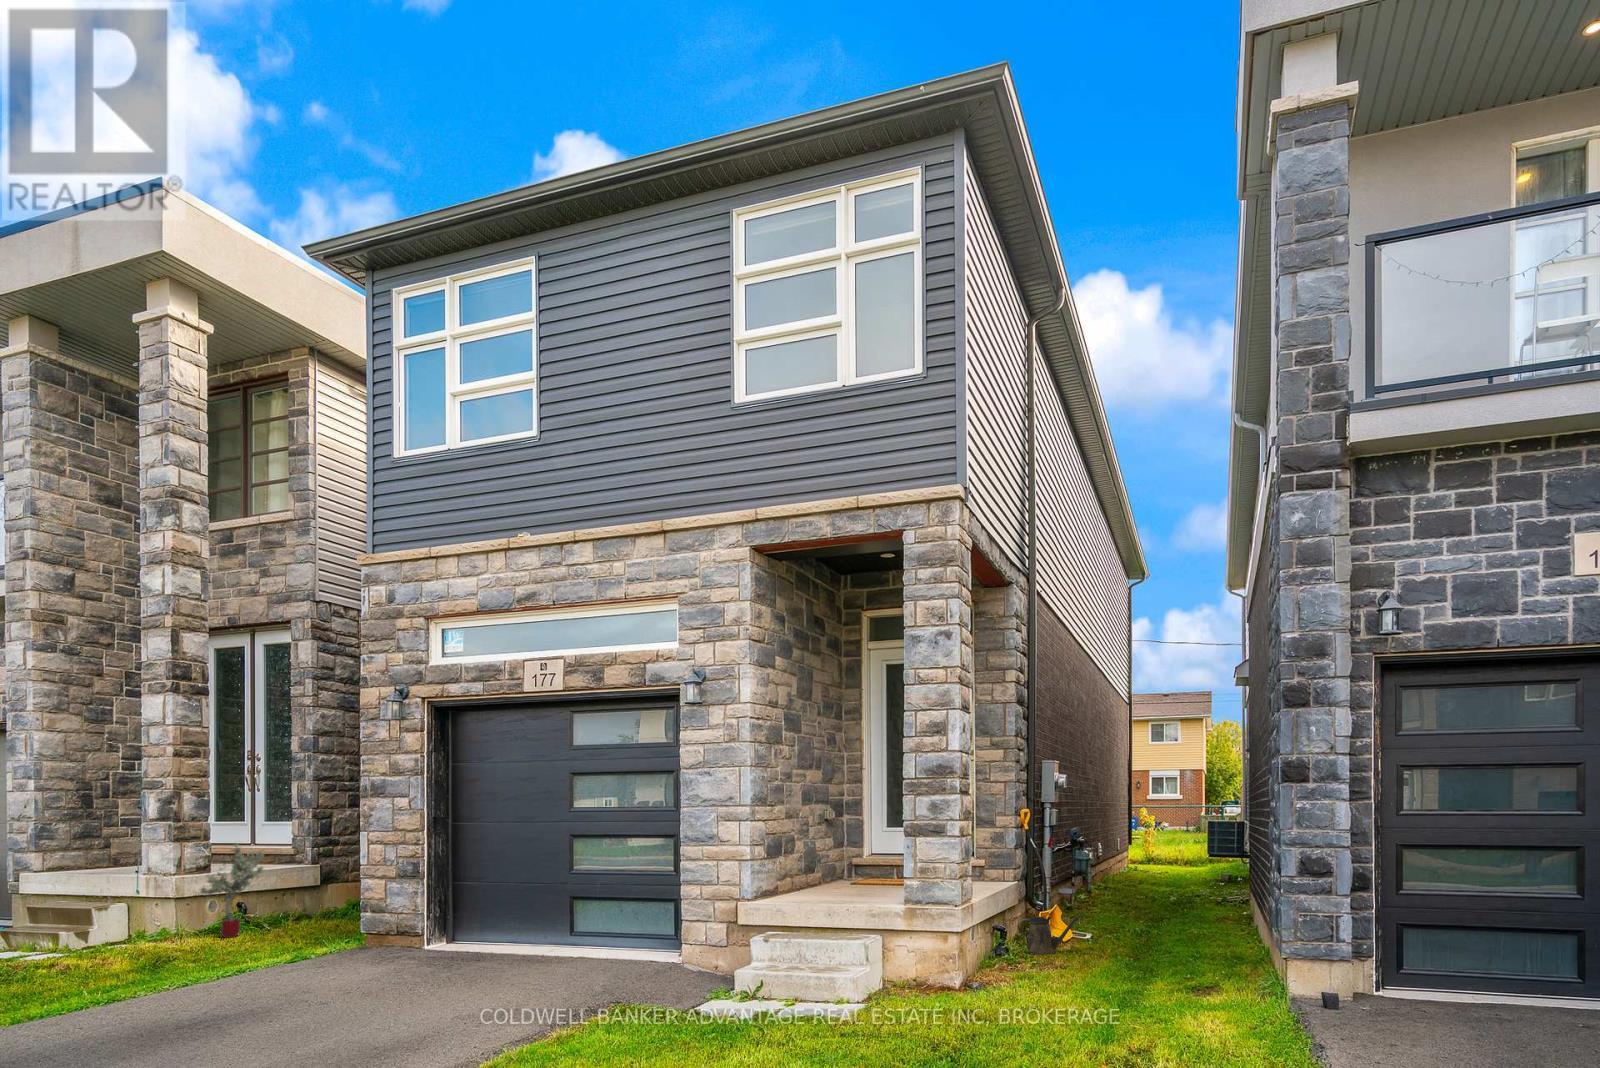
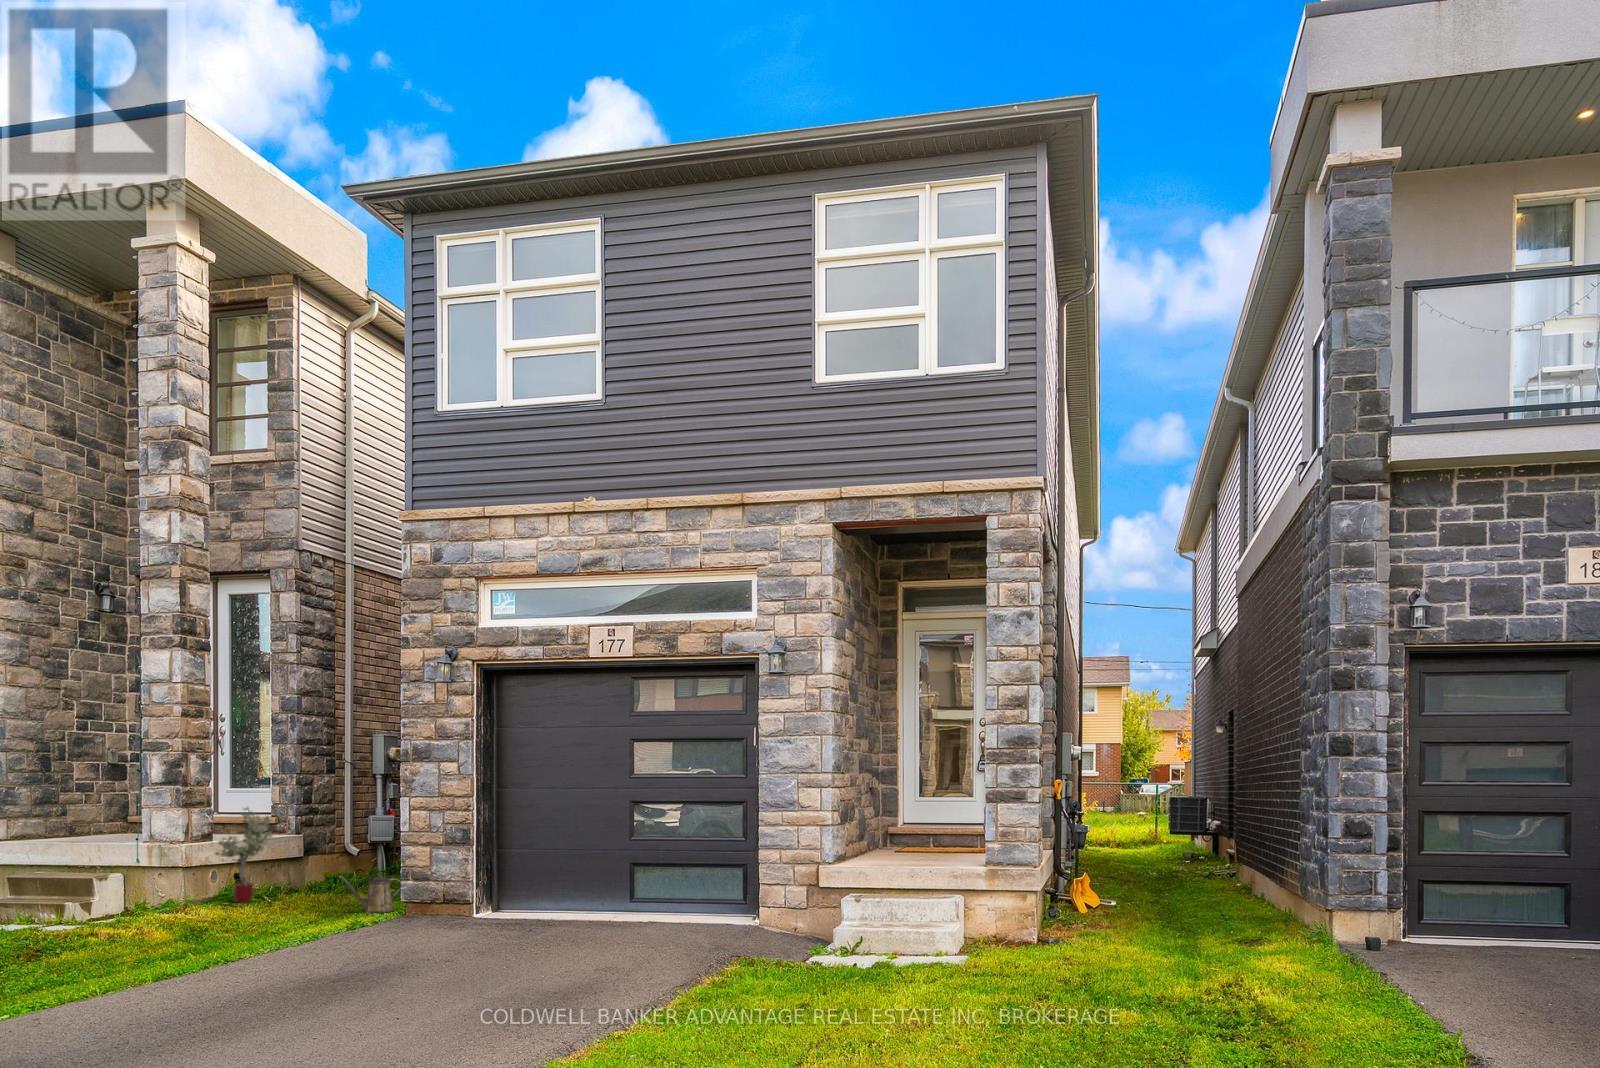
watering can: present [1017,915,1081,954] -> present [339,876,402,913]

